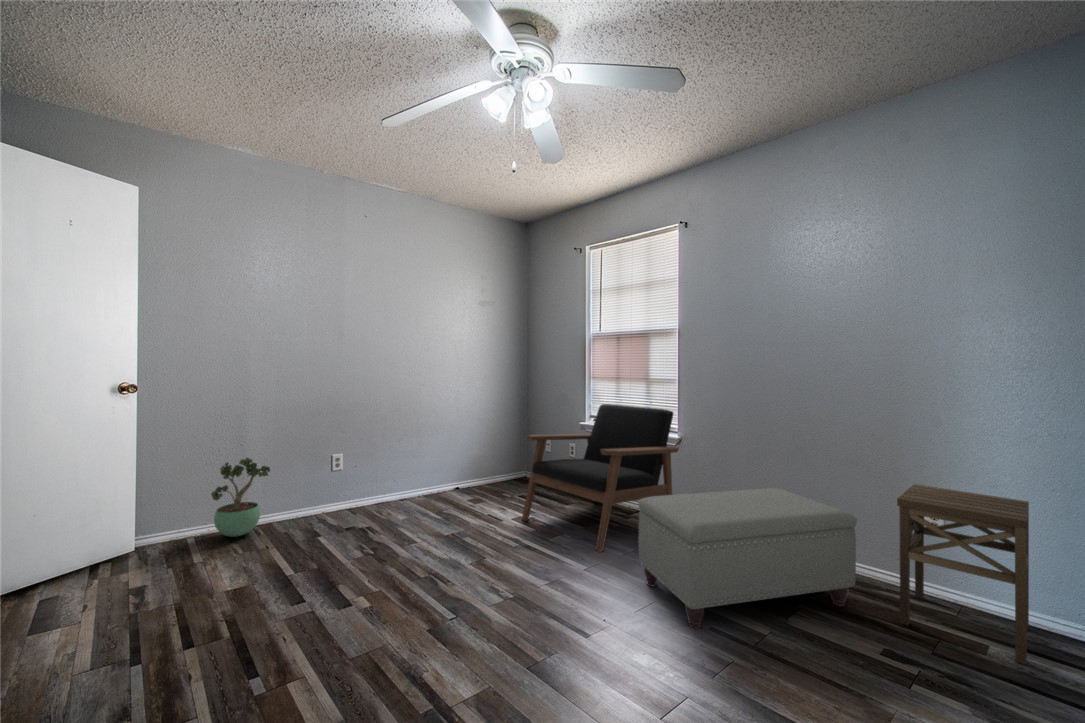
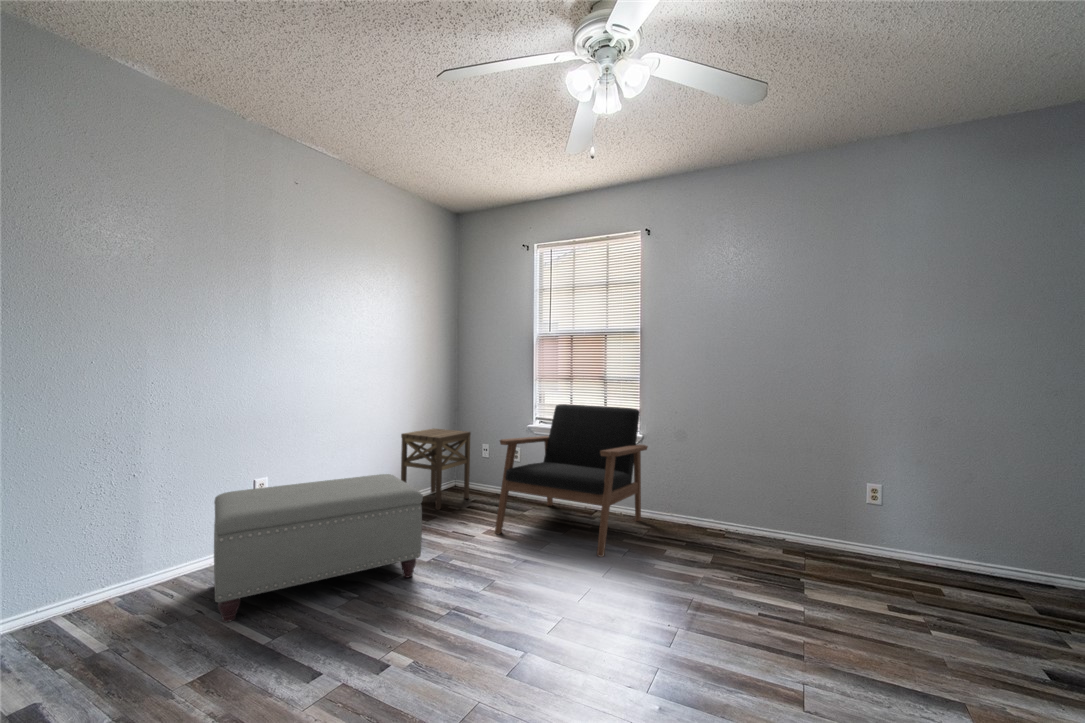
potted plant: present [211,458,270,537] -> none [87,489,176,606]
side table: present [897,484,1029,665] -> present [401,428,471,510]
ottoman: present [638,488,857,629] -> present [214,474,423,622]

